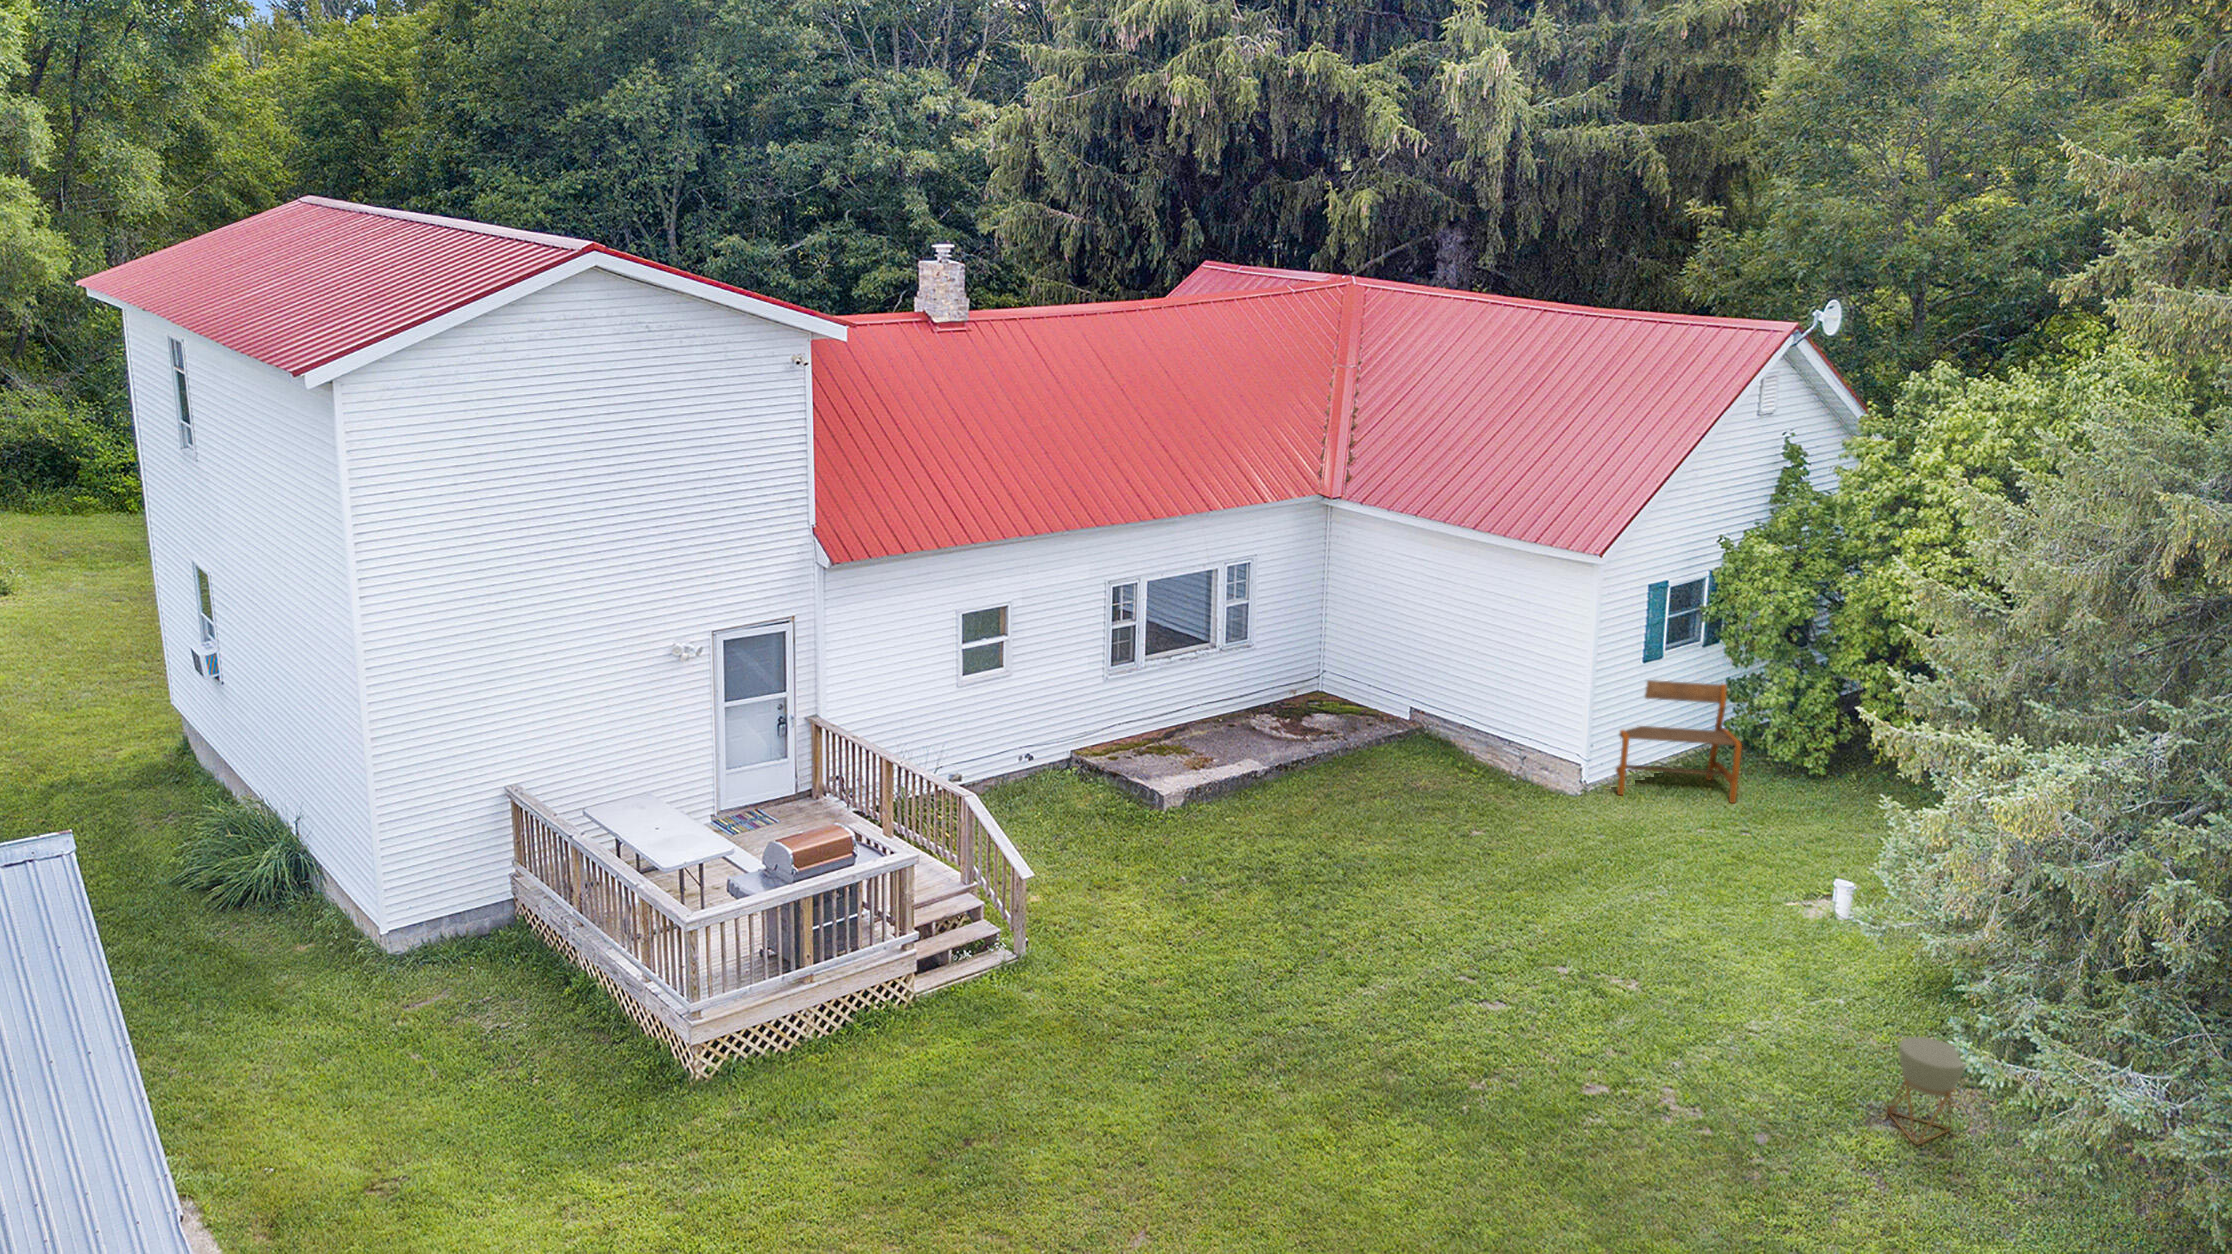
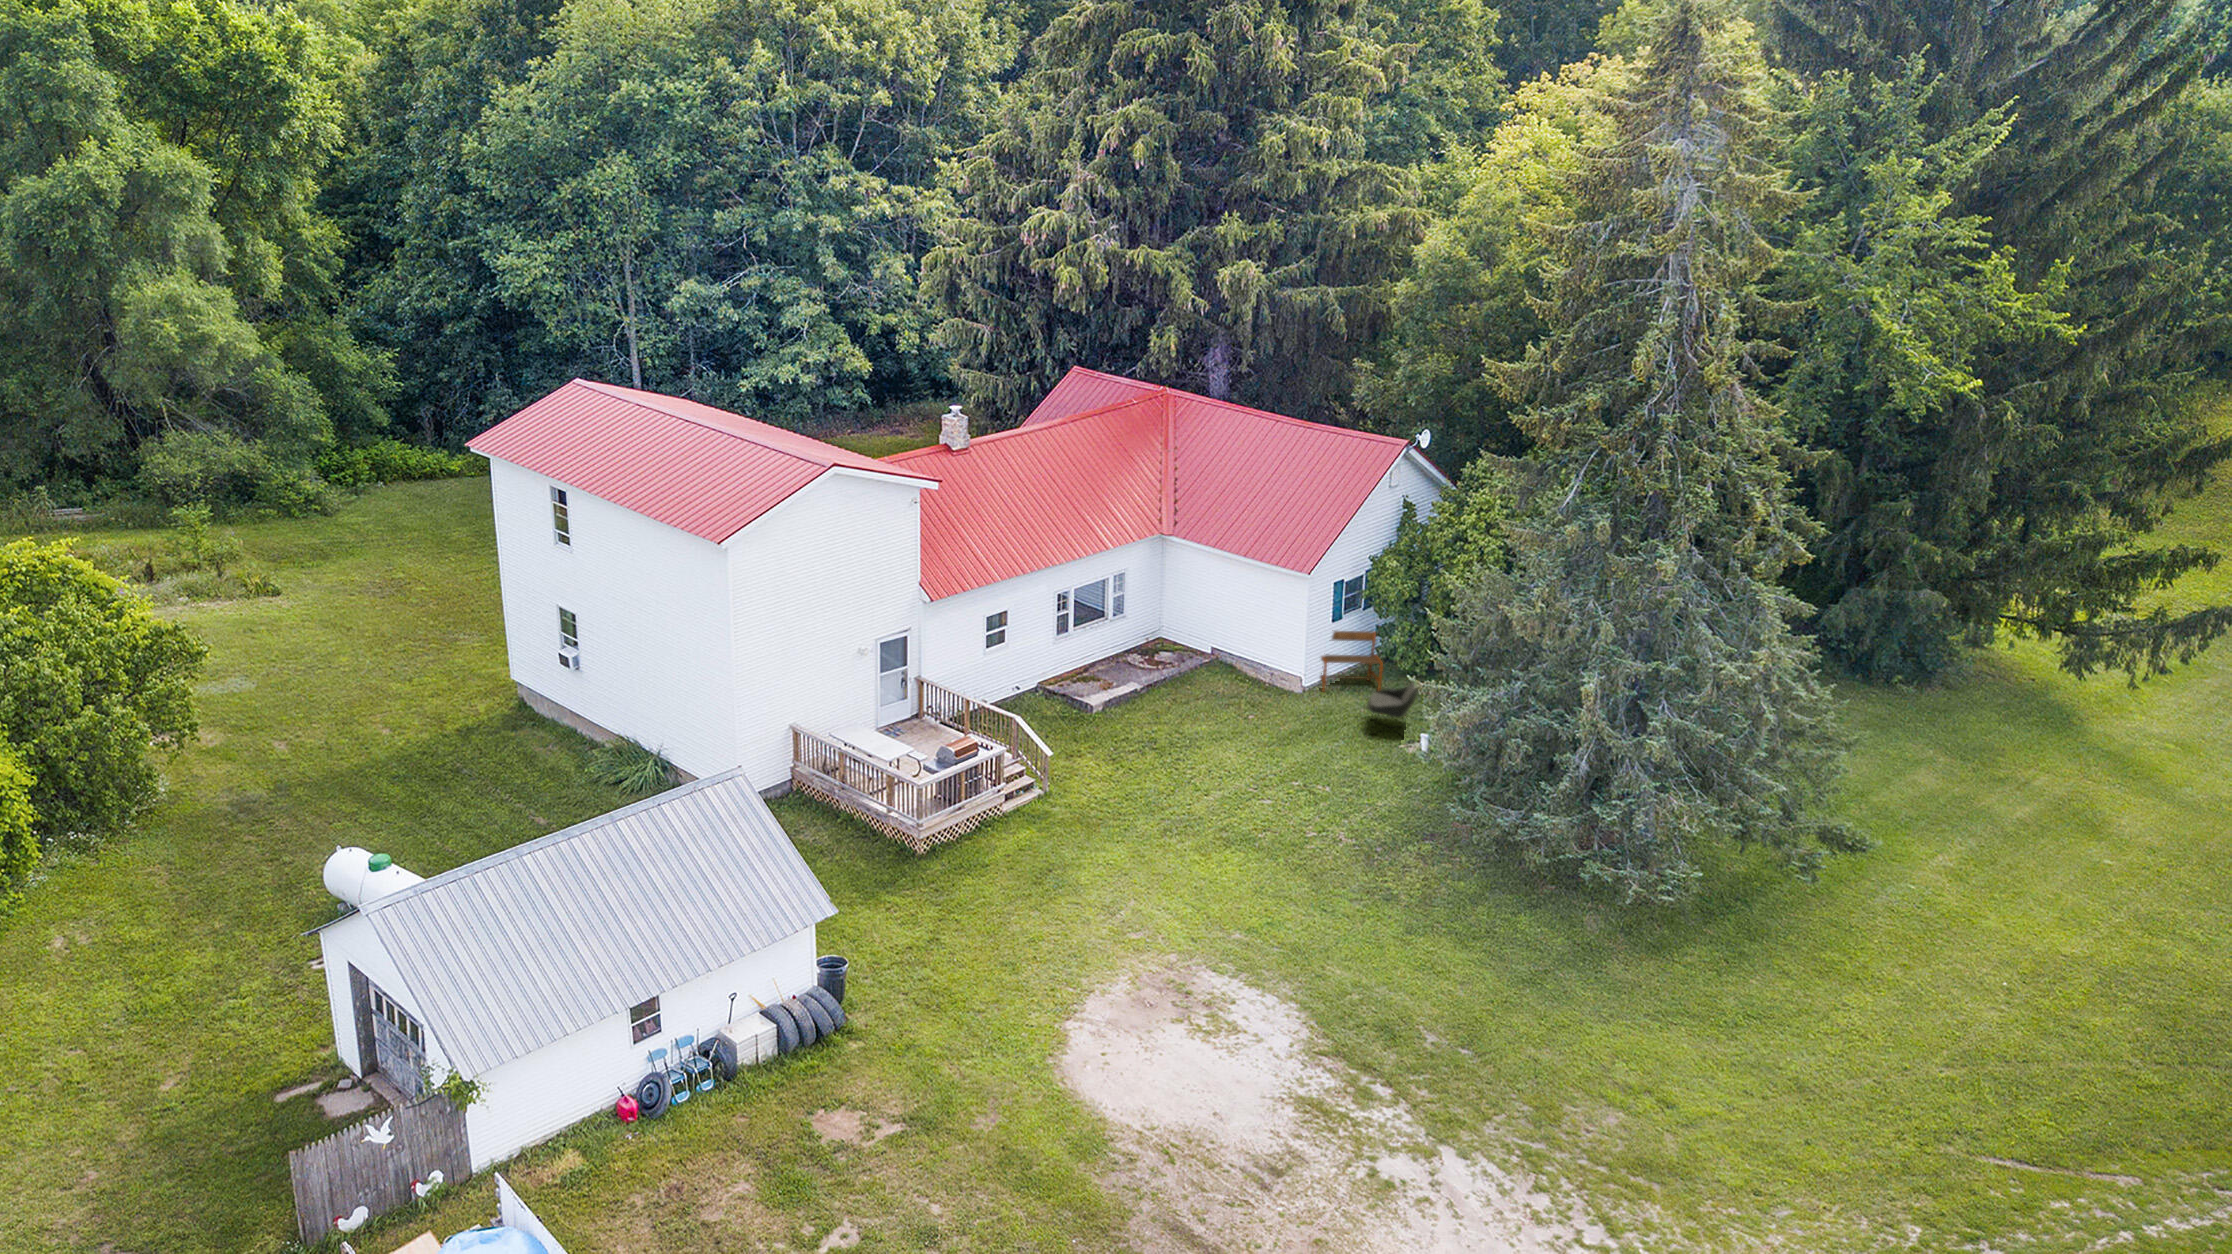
lounge chair: none [1715,774,1831,895] -> present [1368,680,1419,732]
planter: present [1887,1037,1966,1144] -> none [1431,801,1461,845]

